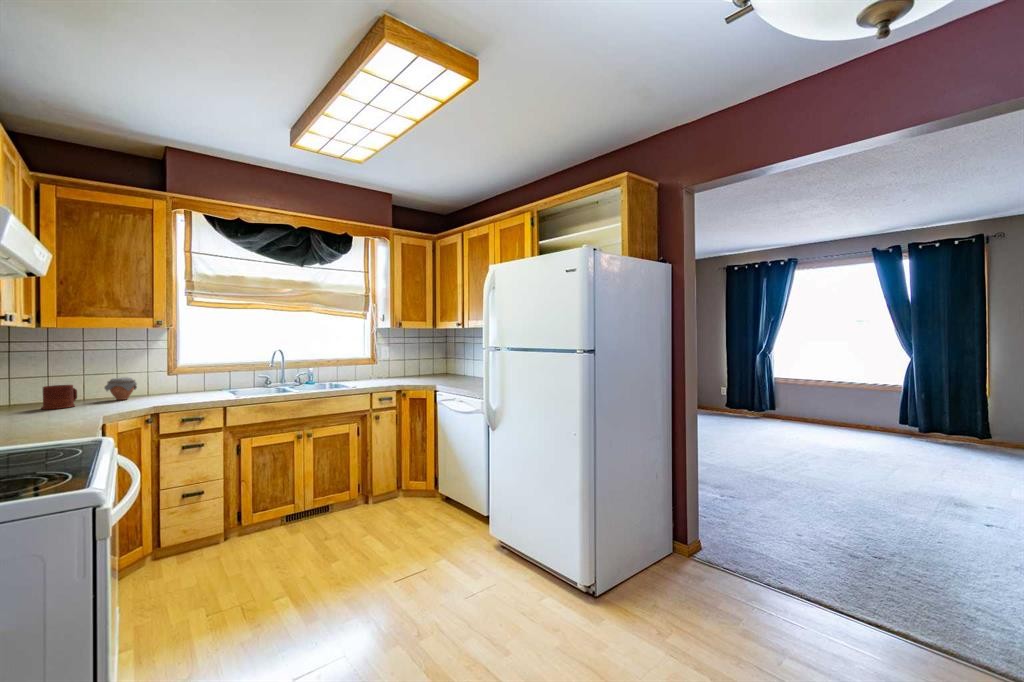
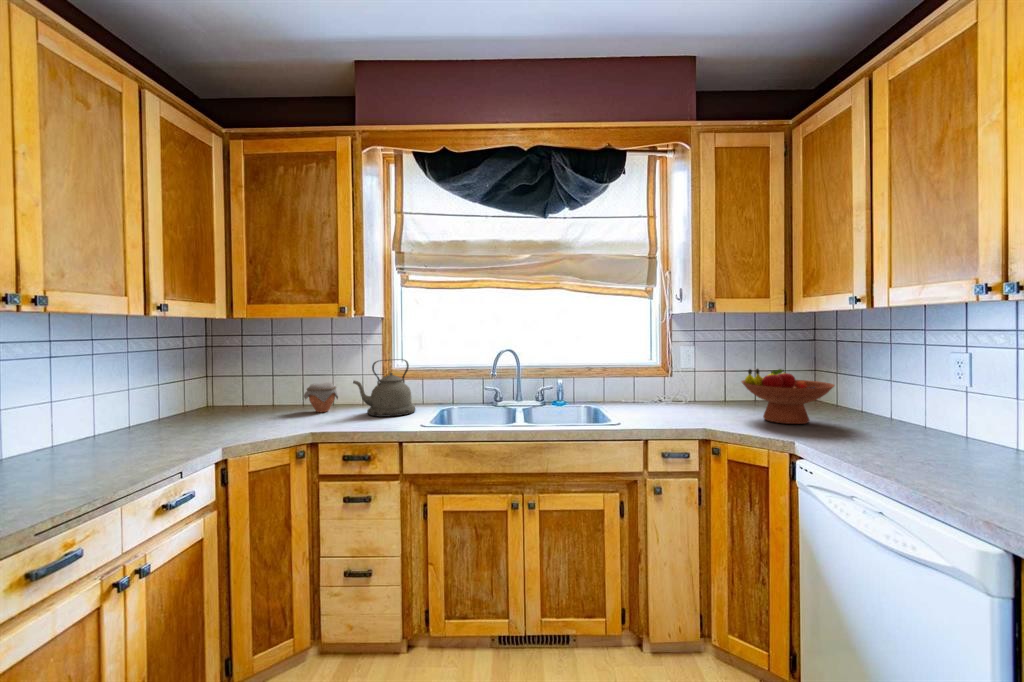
fruit bowl: none [414,356,452,381] -> present [742,369,834,424]
kettle: none [166,357,211,397] -> present [353,359,415,417]
mug: present [41,385,77,409] -> none [228,391,269,423]

